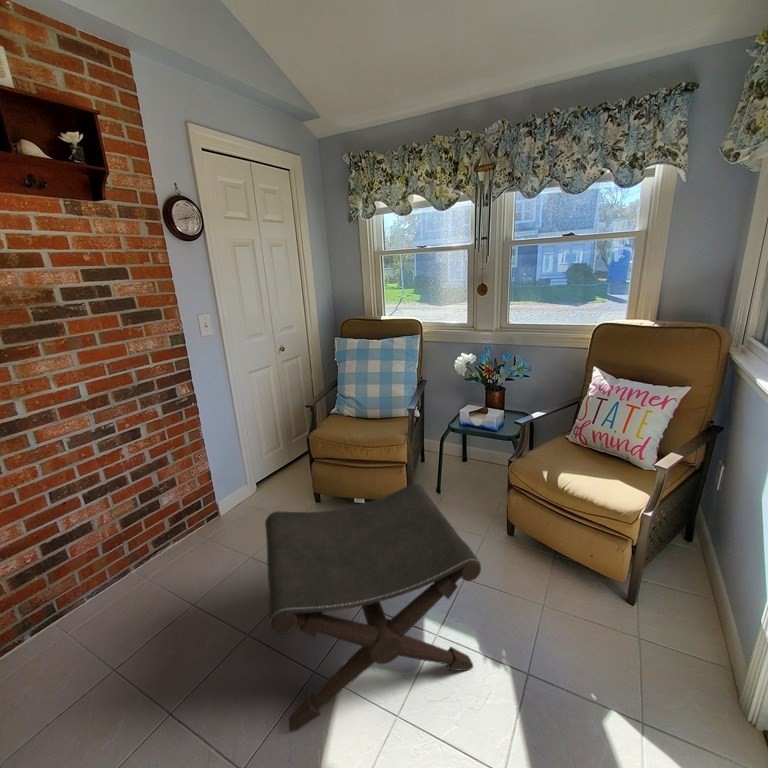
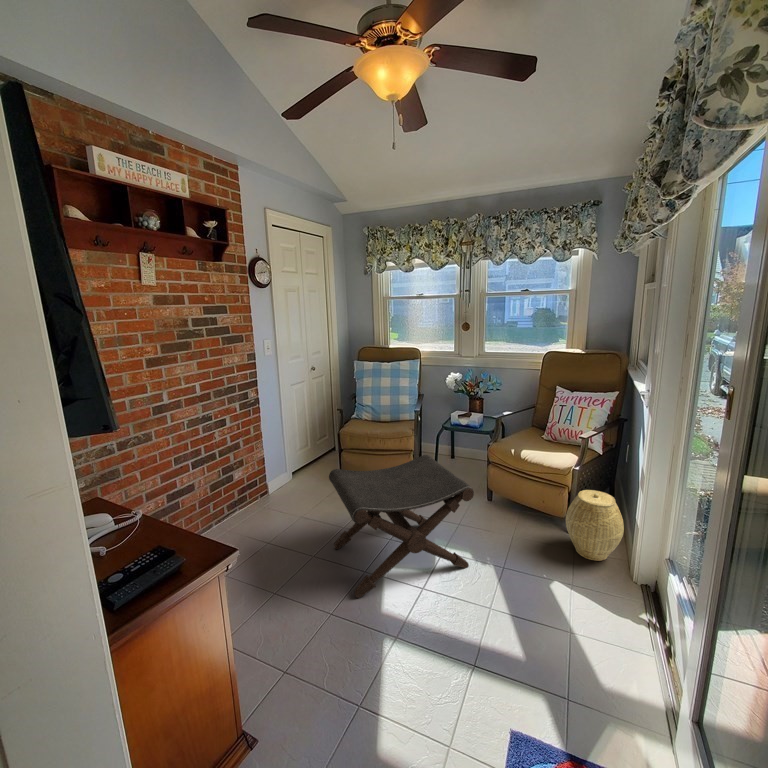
woven basket: none [628,549,729,664] -> present [566,490,624,561]

